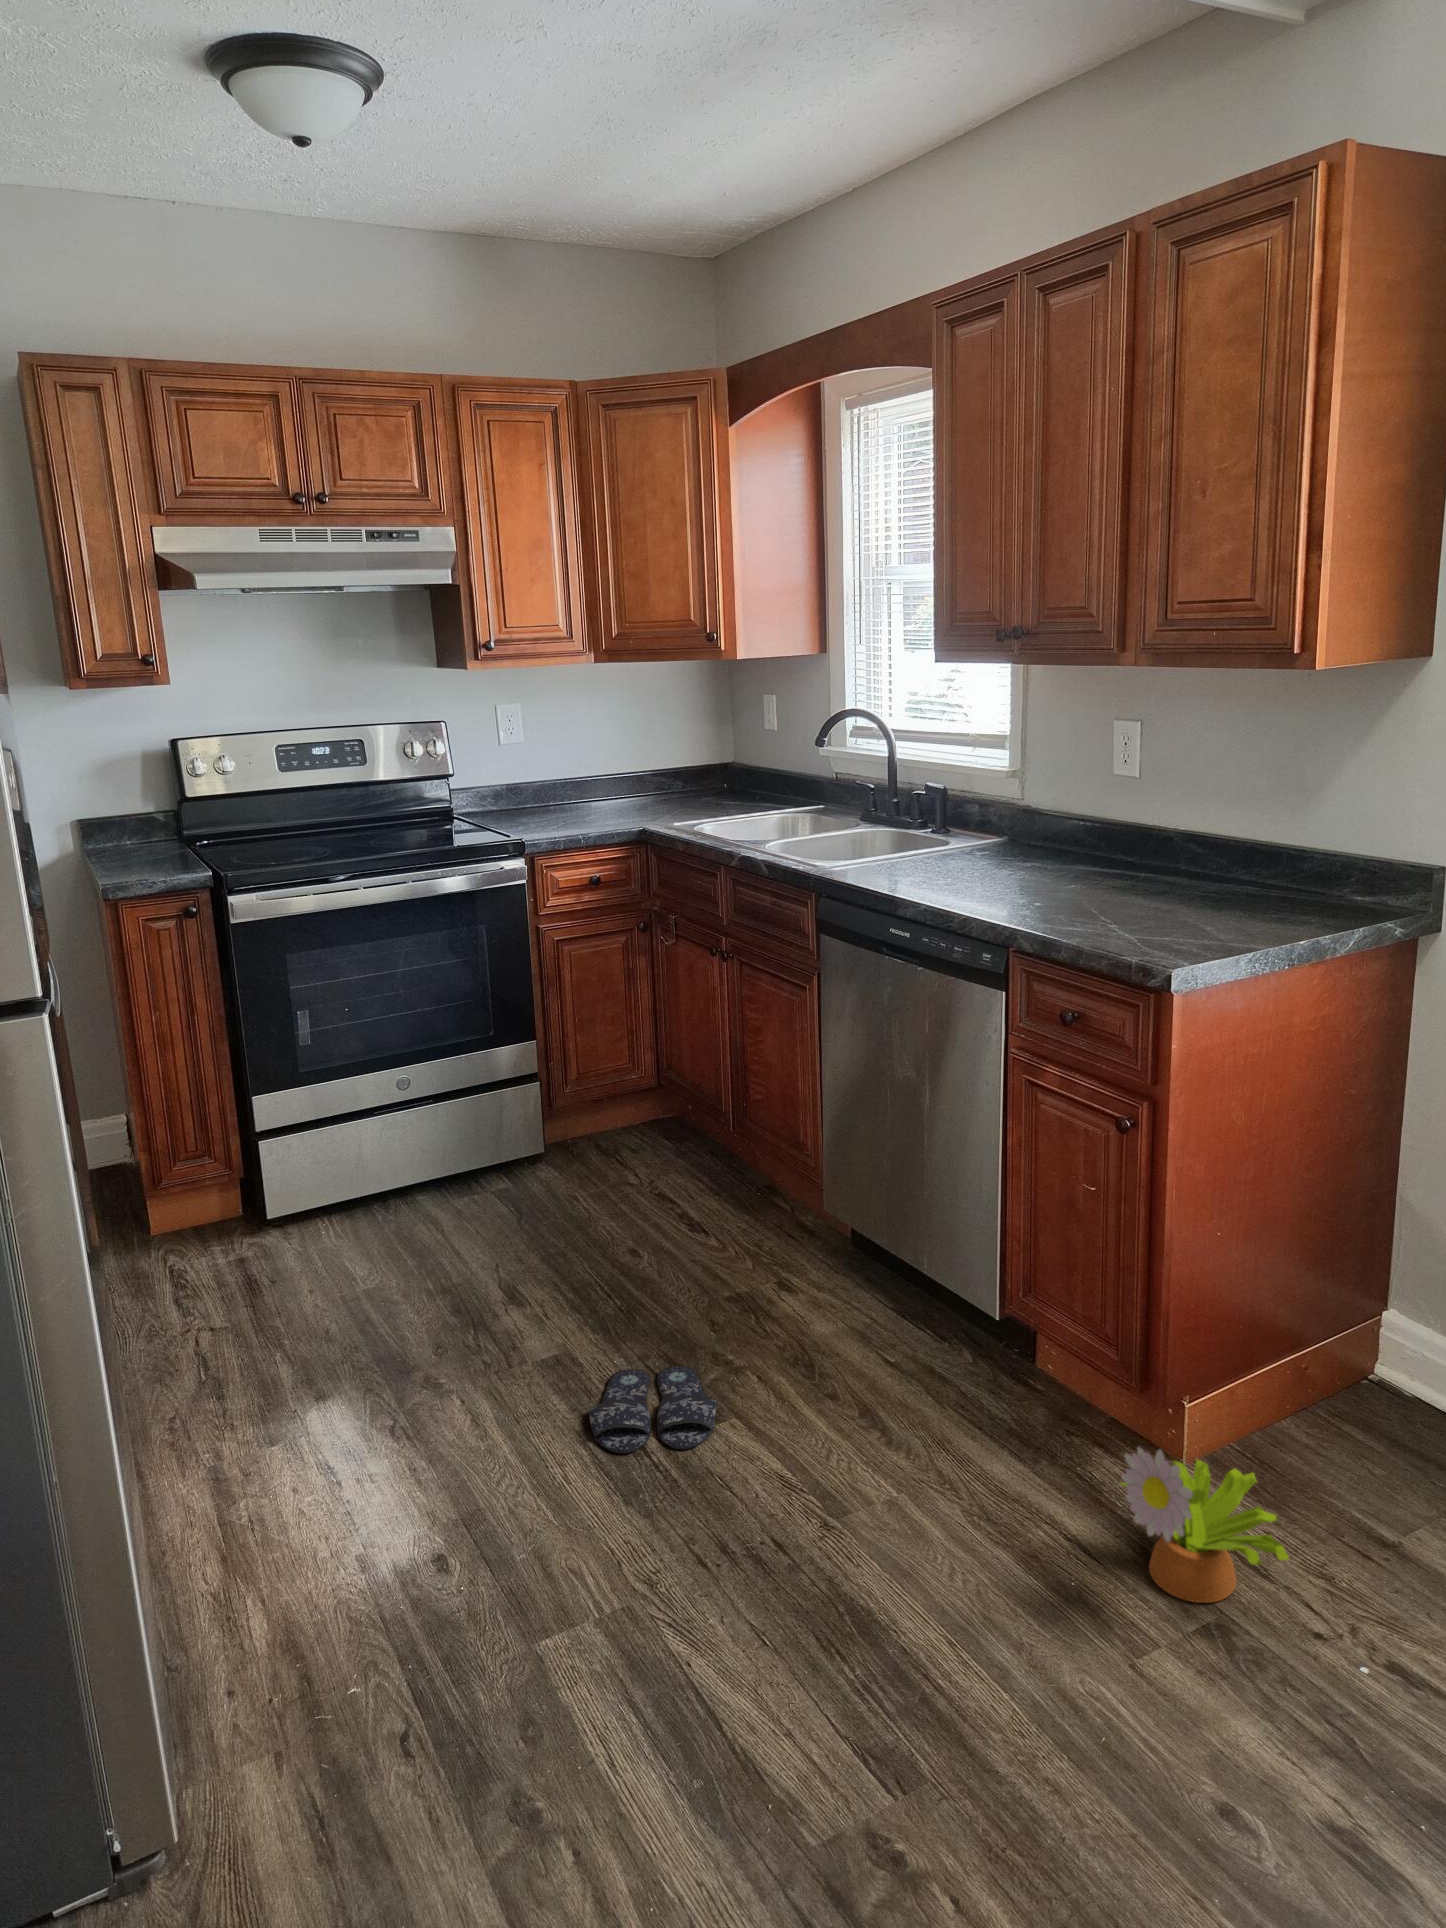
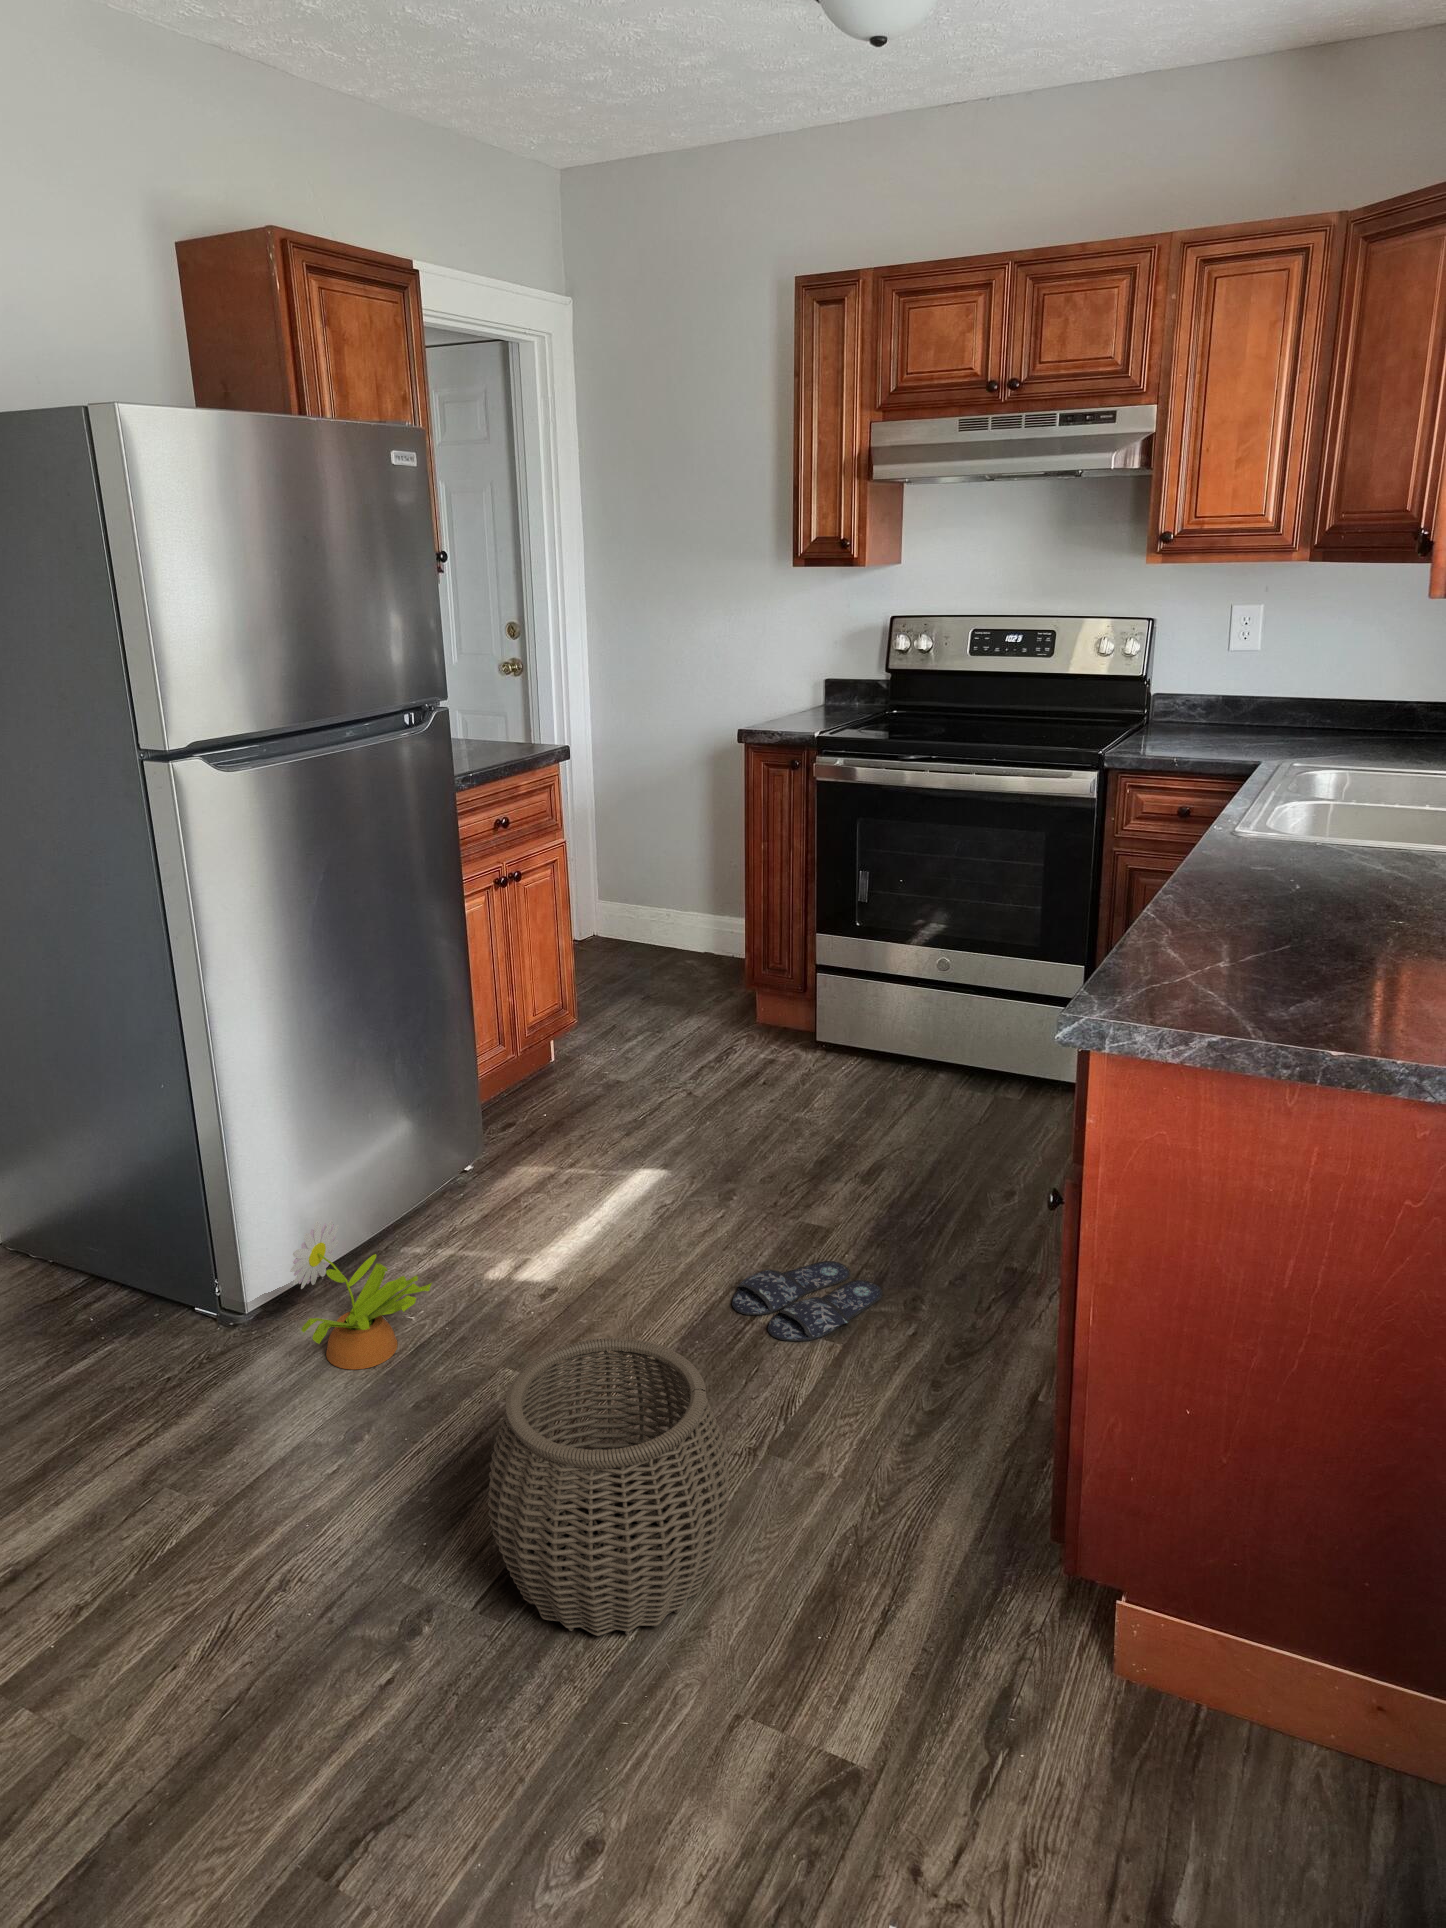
woven basket: none [785,1434,1036,1749] -> present [488,1338,729,1636]
decorative plant: present [1121,1447,1289,1603] -> present [290,1220,432,1370]

